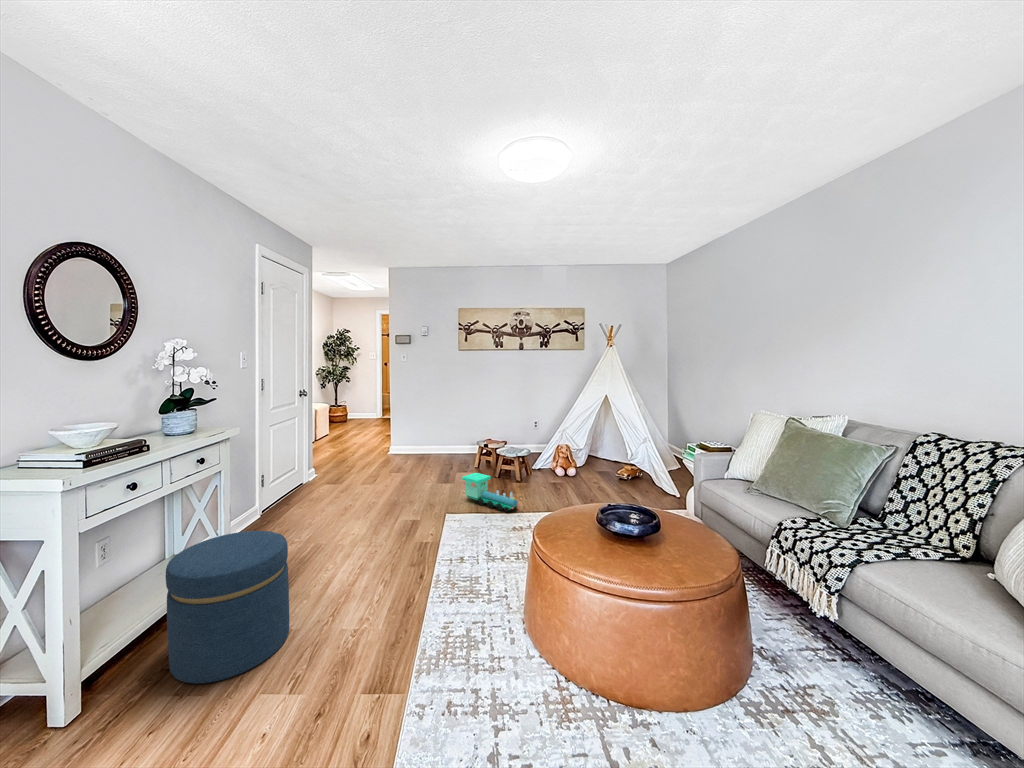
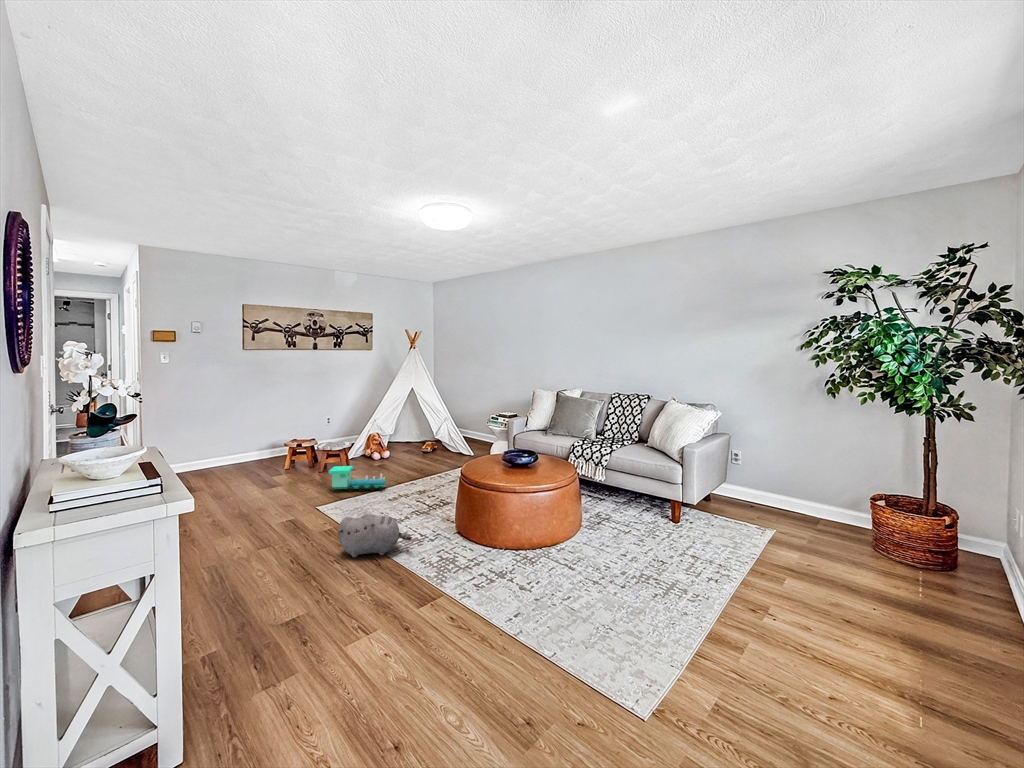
ottoman: present [166,531,289,683] -> none [240,517,335,636]
plush toy: none [356,543,427,609] -> present [338,513,411,557]

